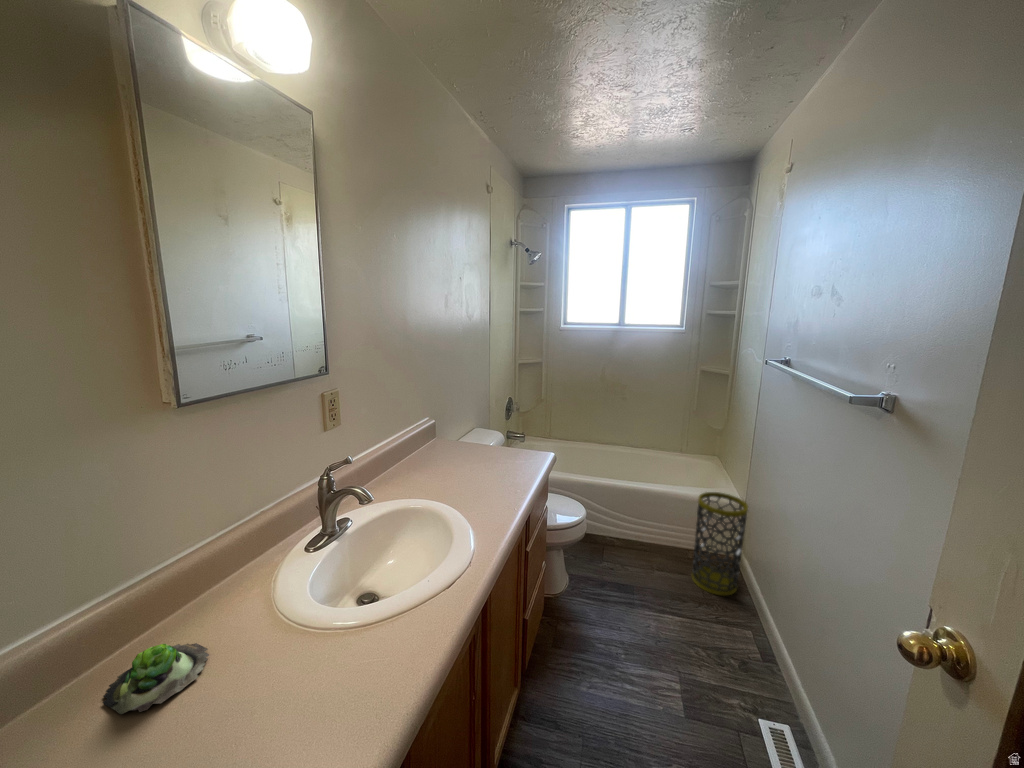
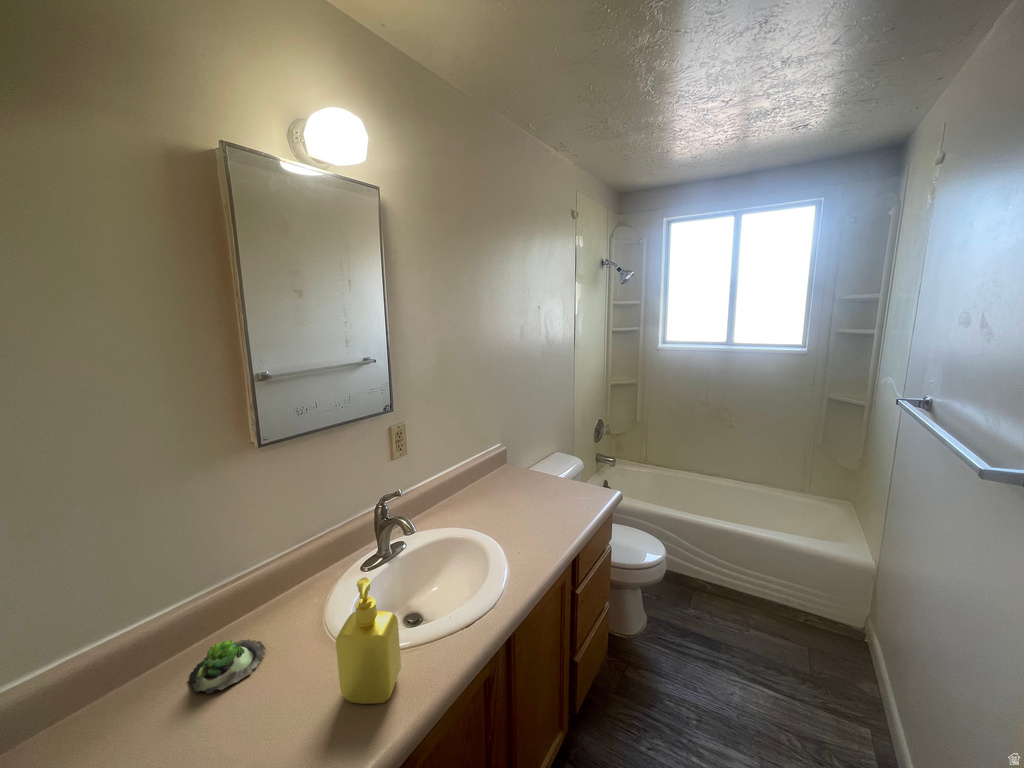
trash can: present [692,492,748,596] -> none [799,547,877,676]
soap dispenser: none [325,535,393,678] -> present [336,578,401,704]

